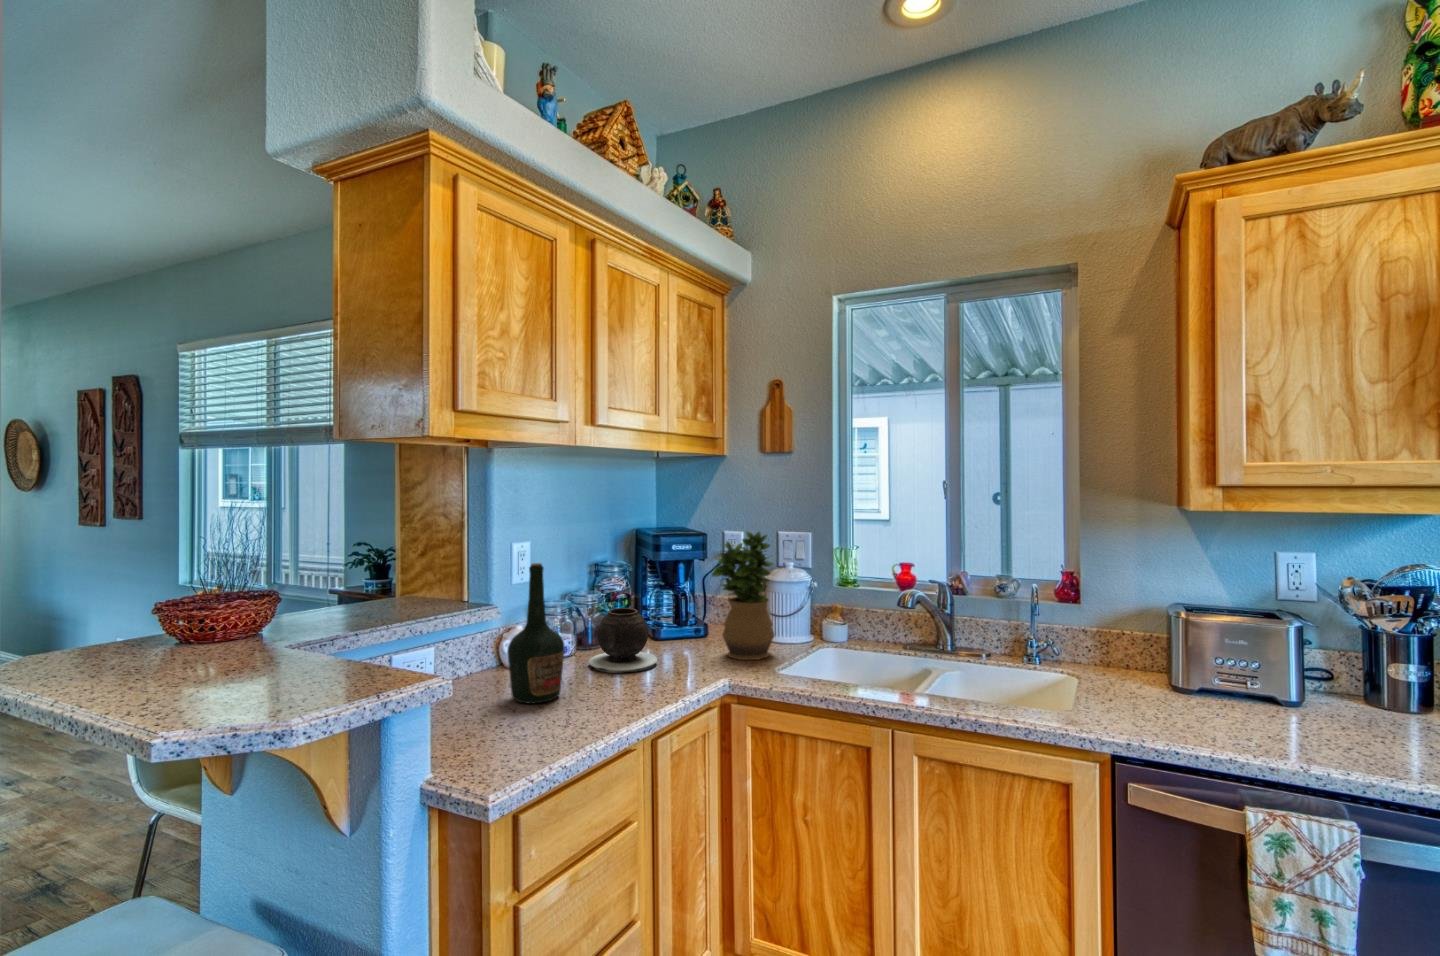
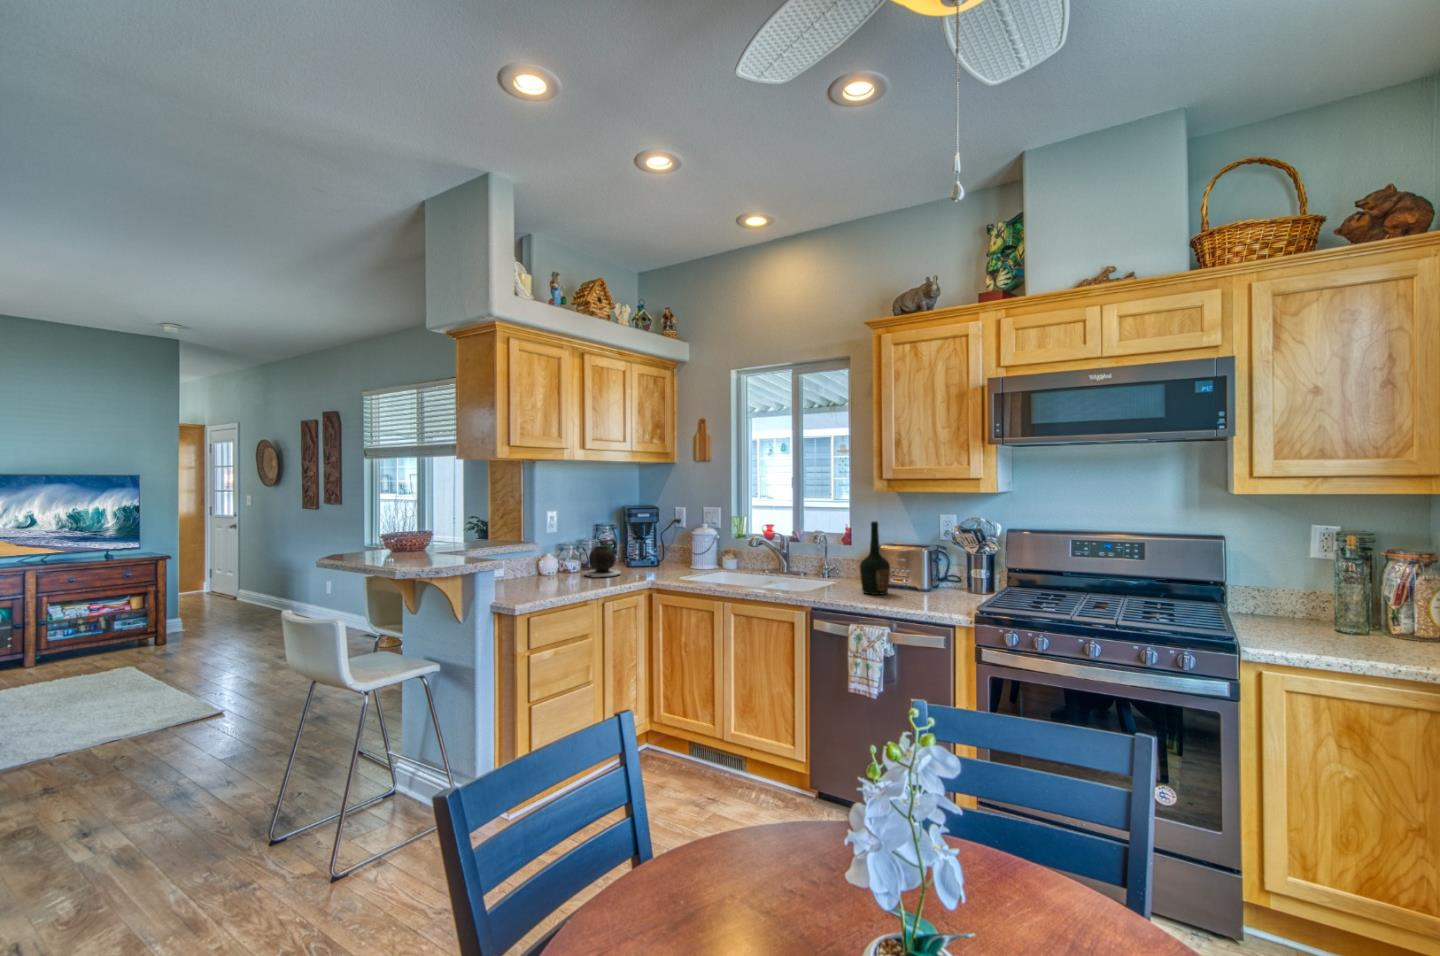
potted plant: present [712,532,774,660] -> none [652,505,688,574]
bottle: present [508,563,565,703] -> present [860,521,890,595]

